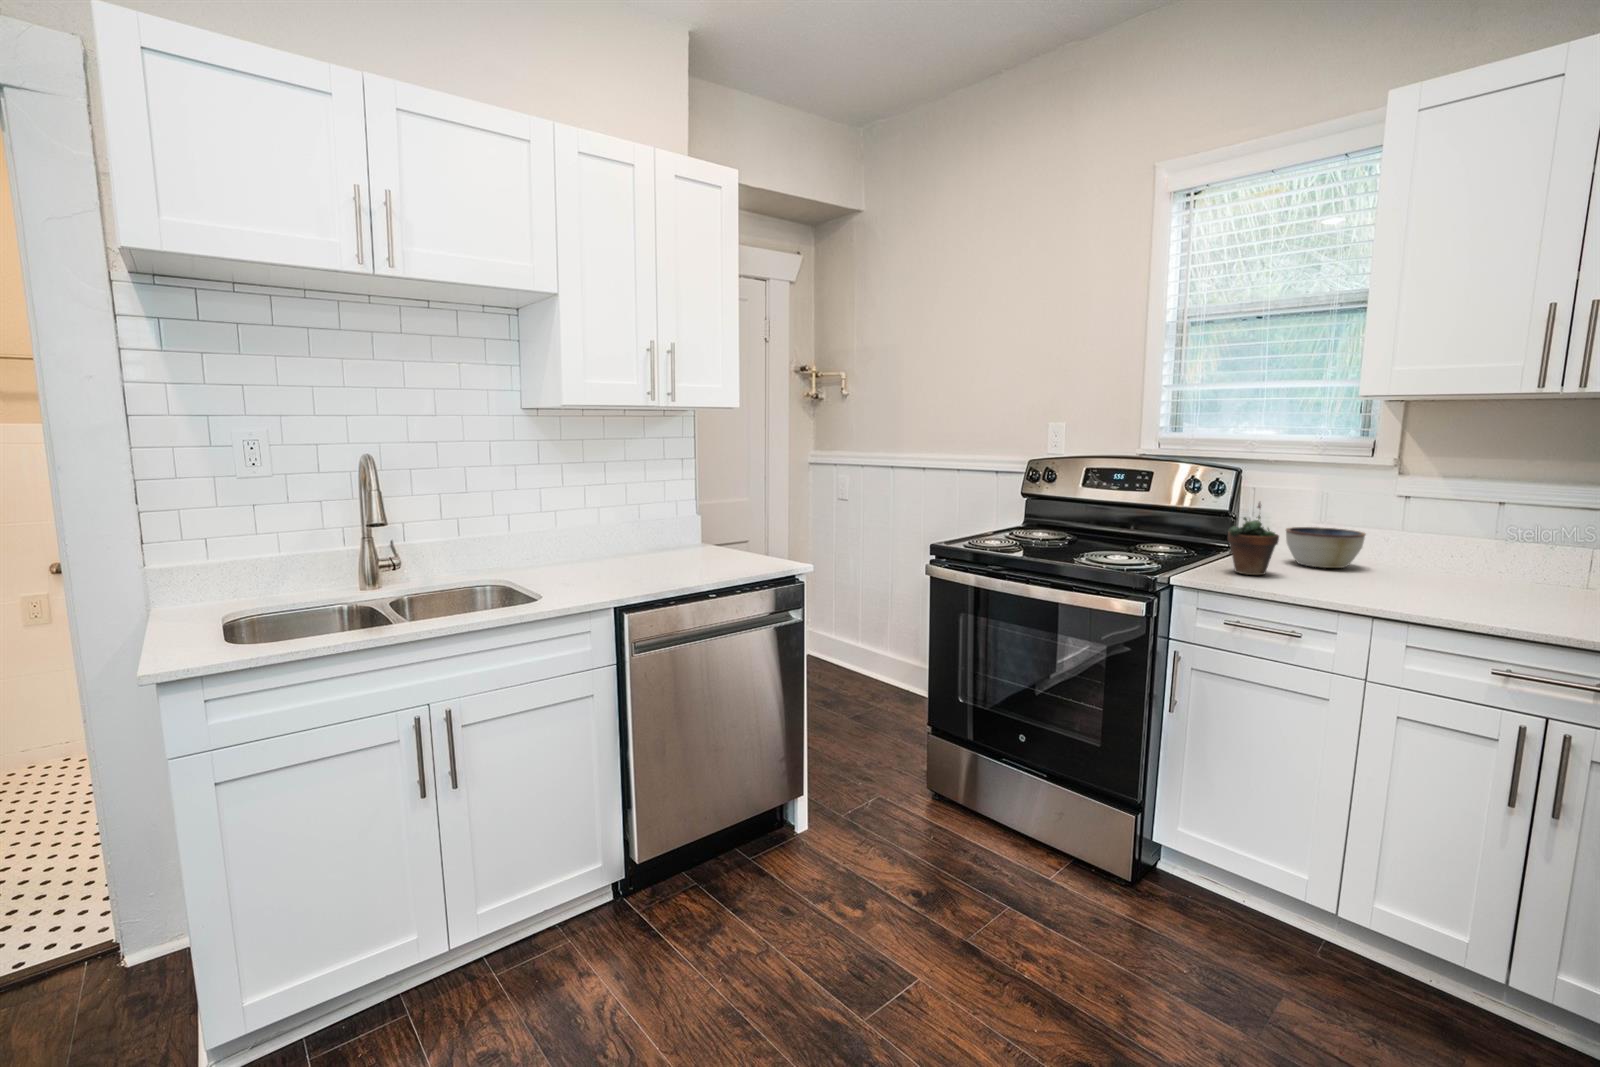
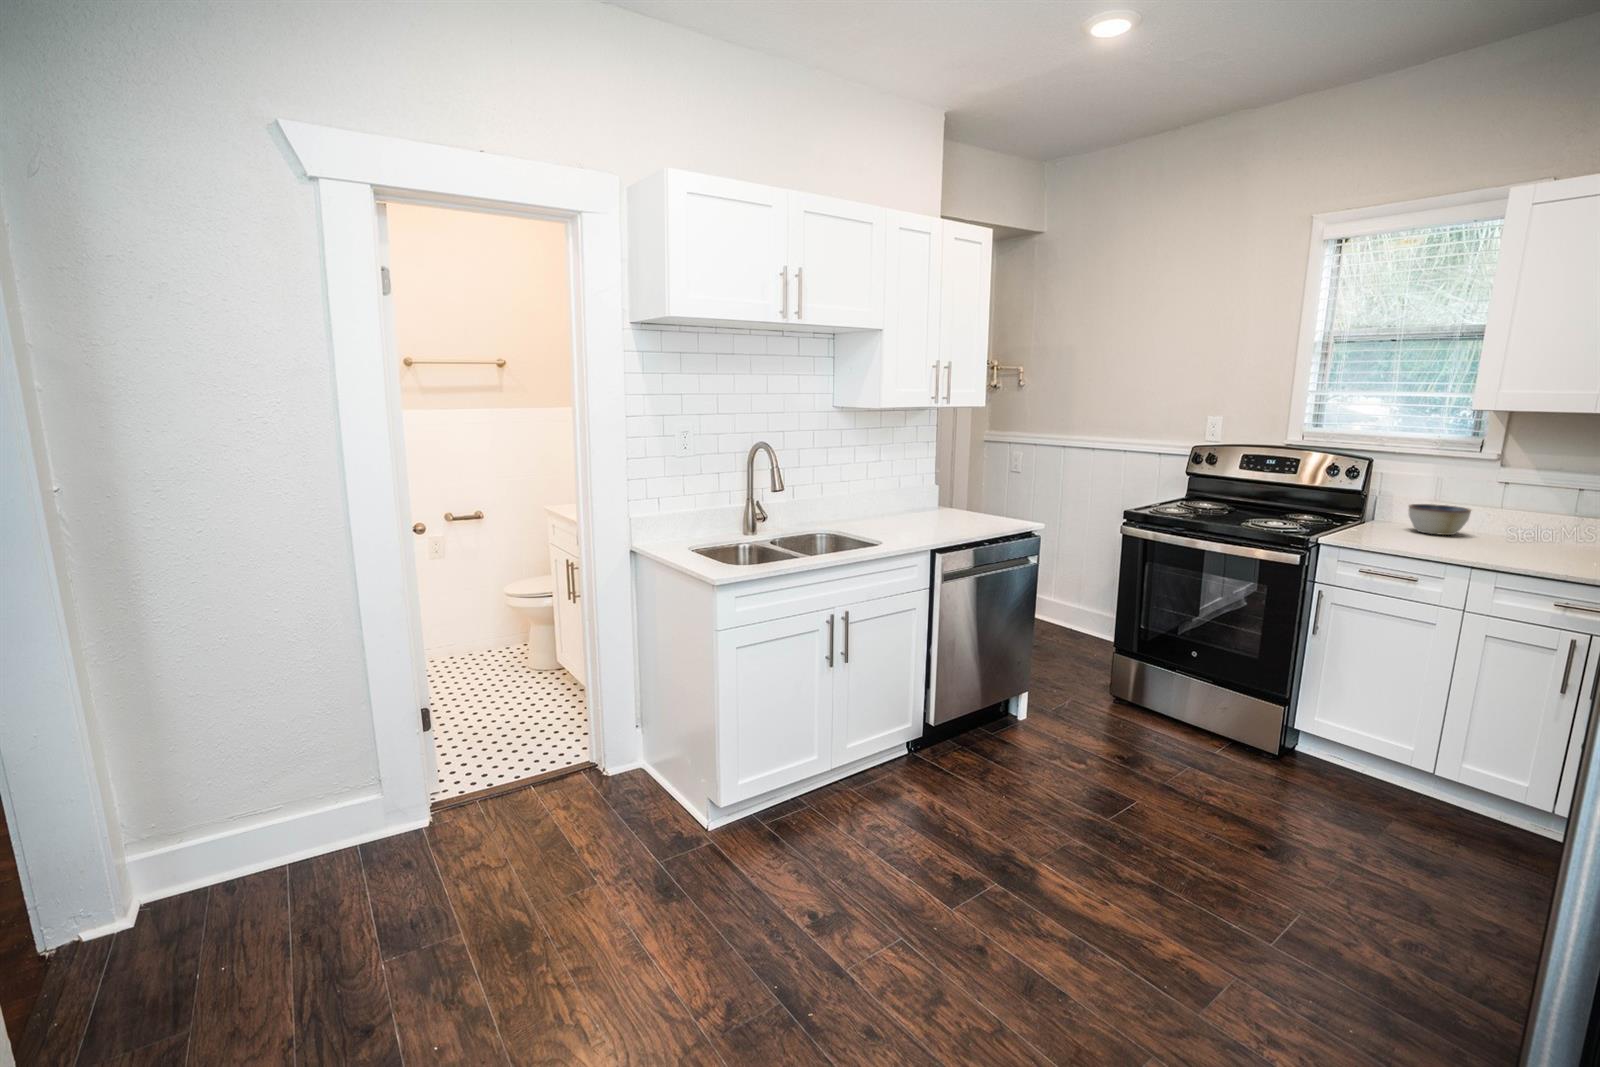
succulent plant: present [1228,503,1279,575] -> none [1364,485,1405,539]

